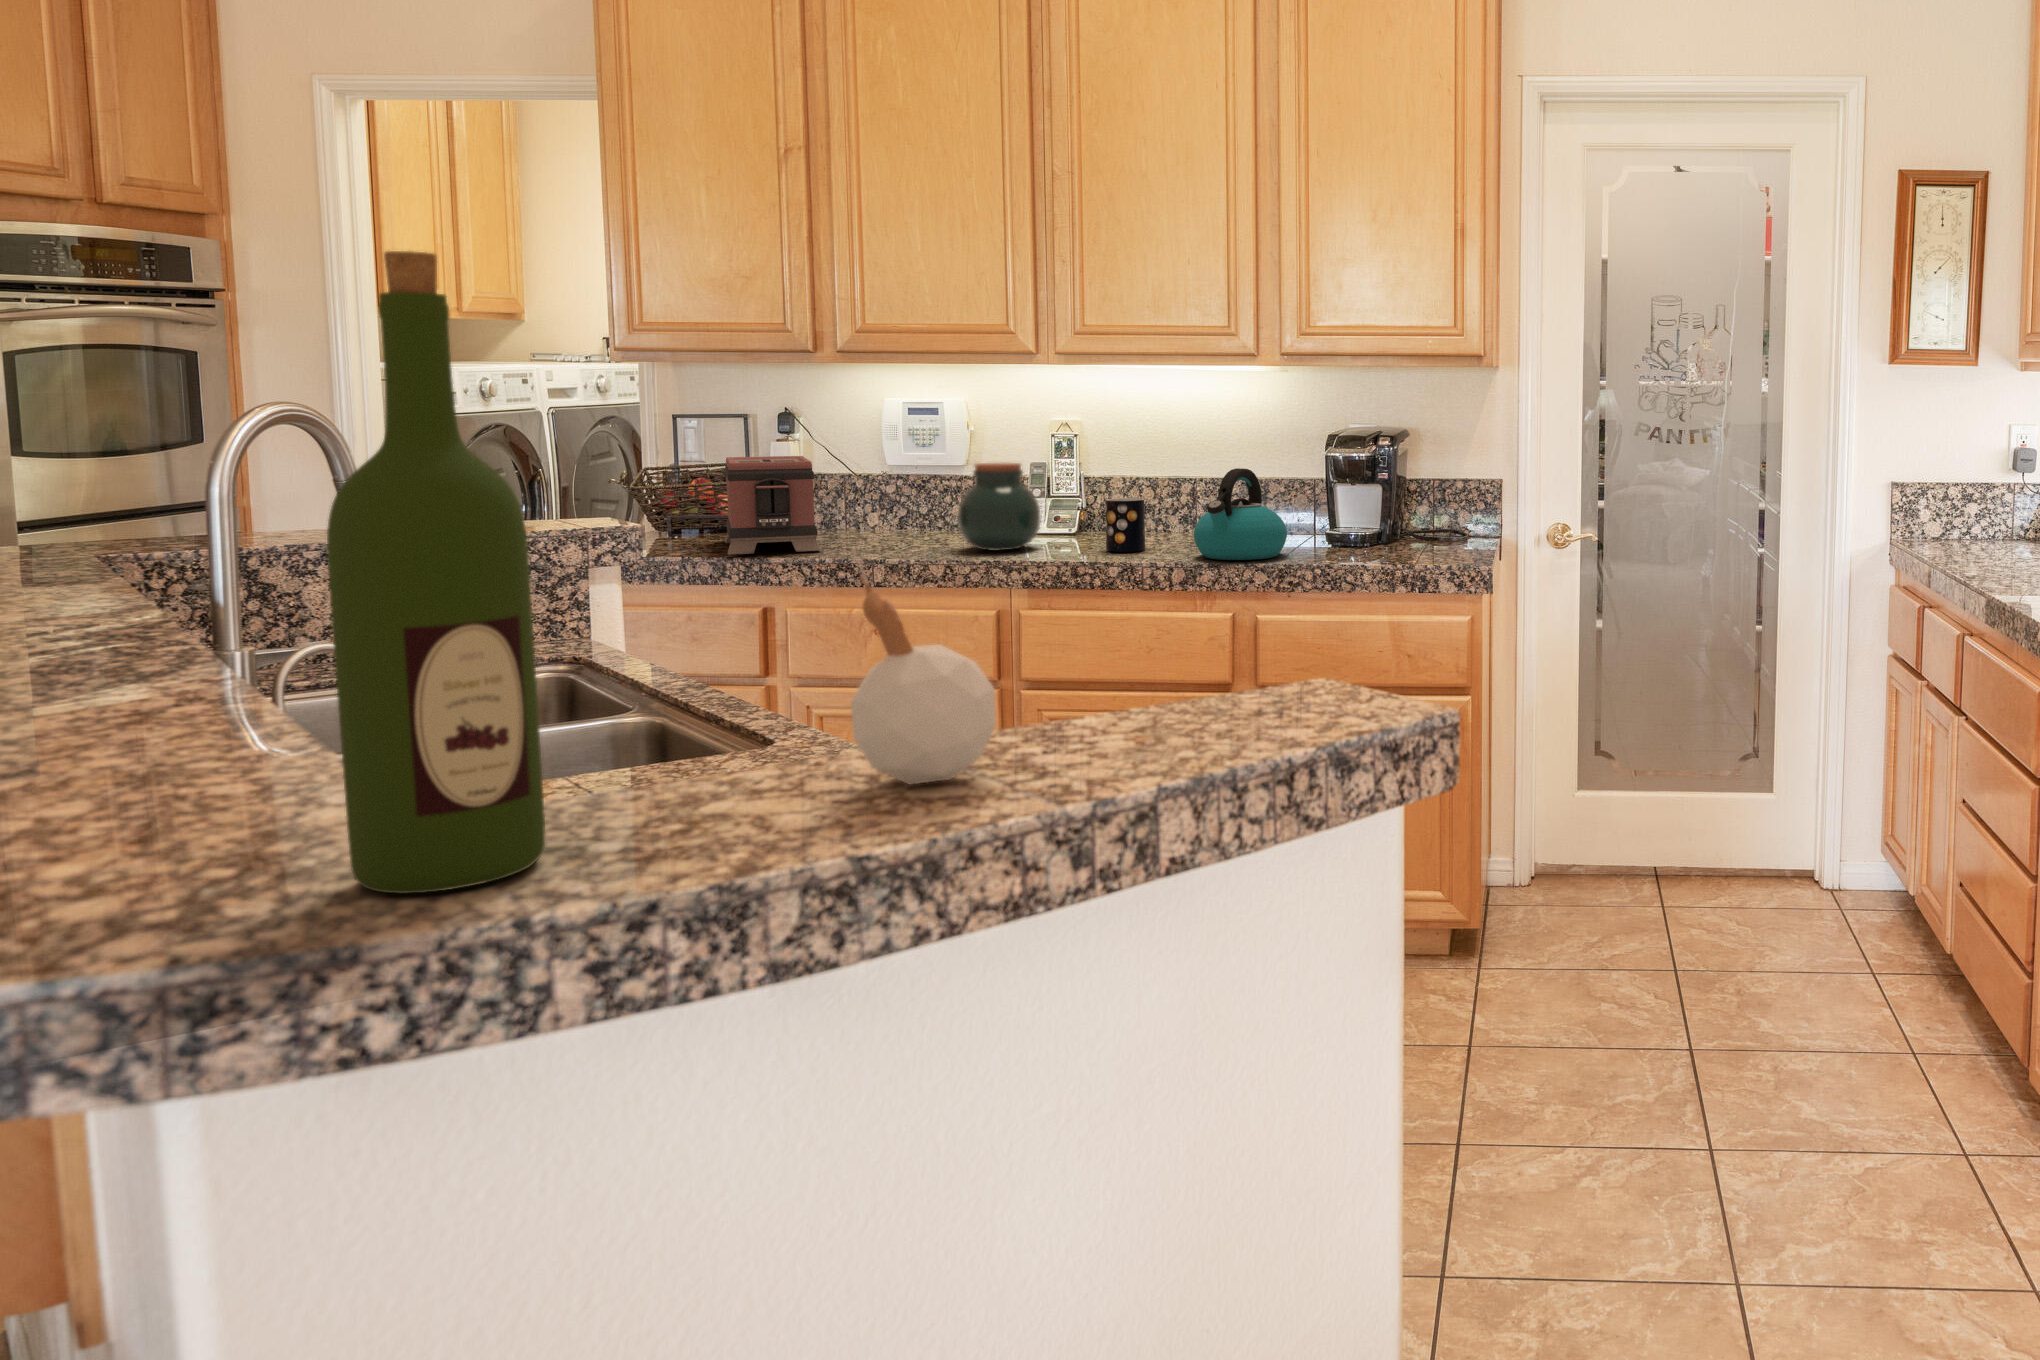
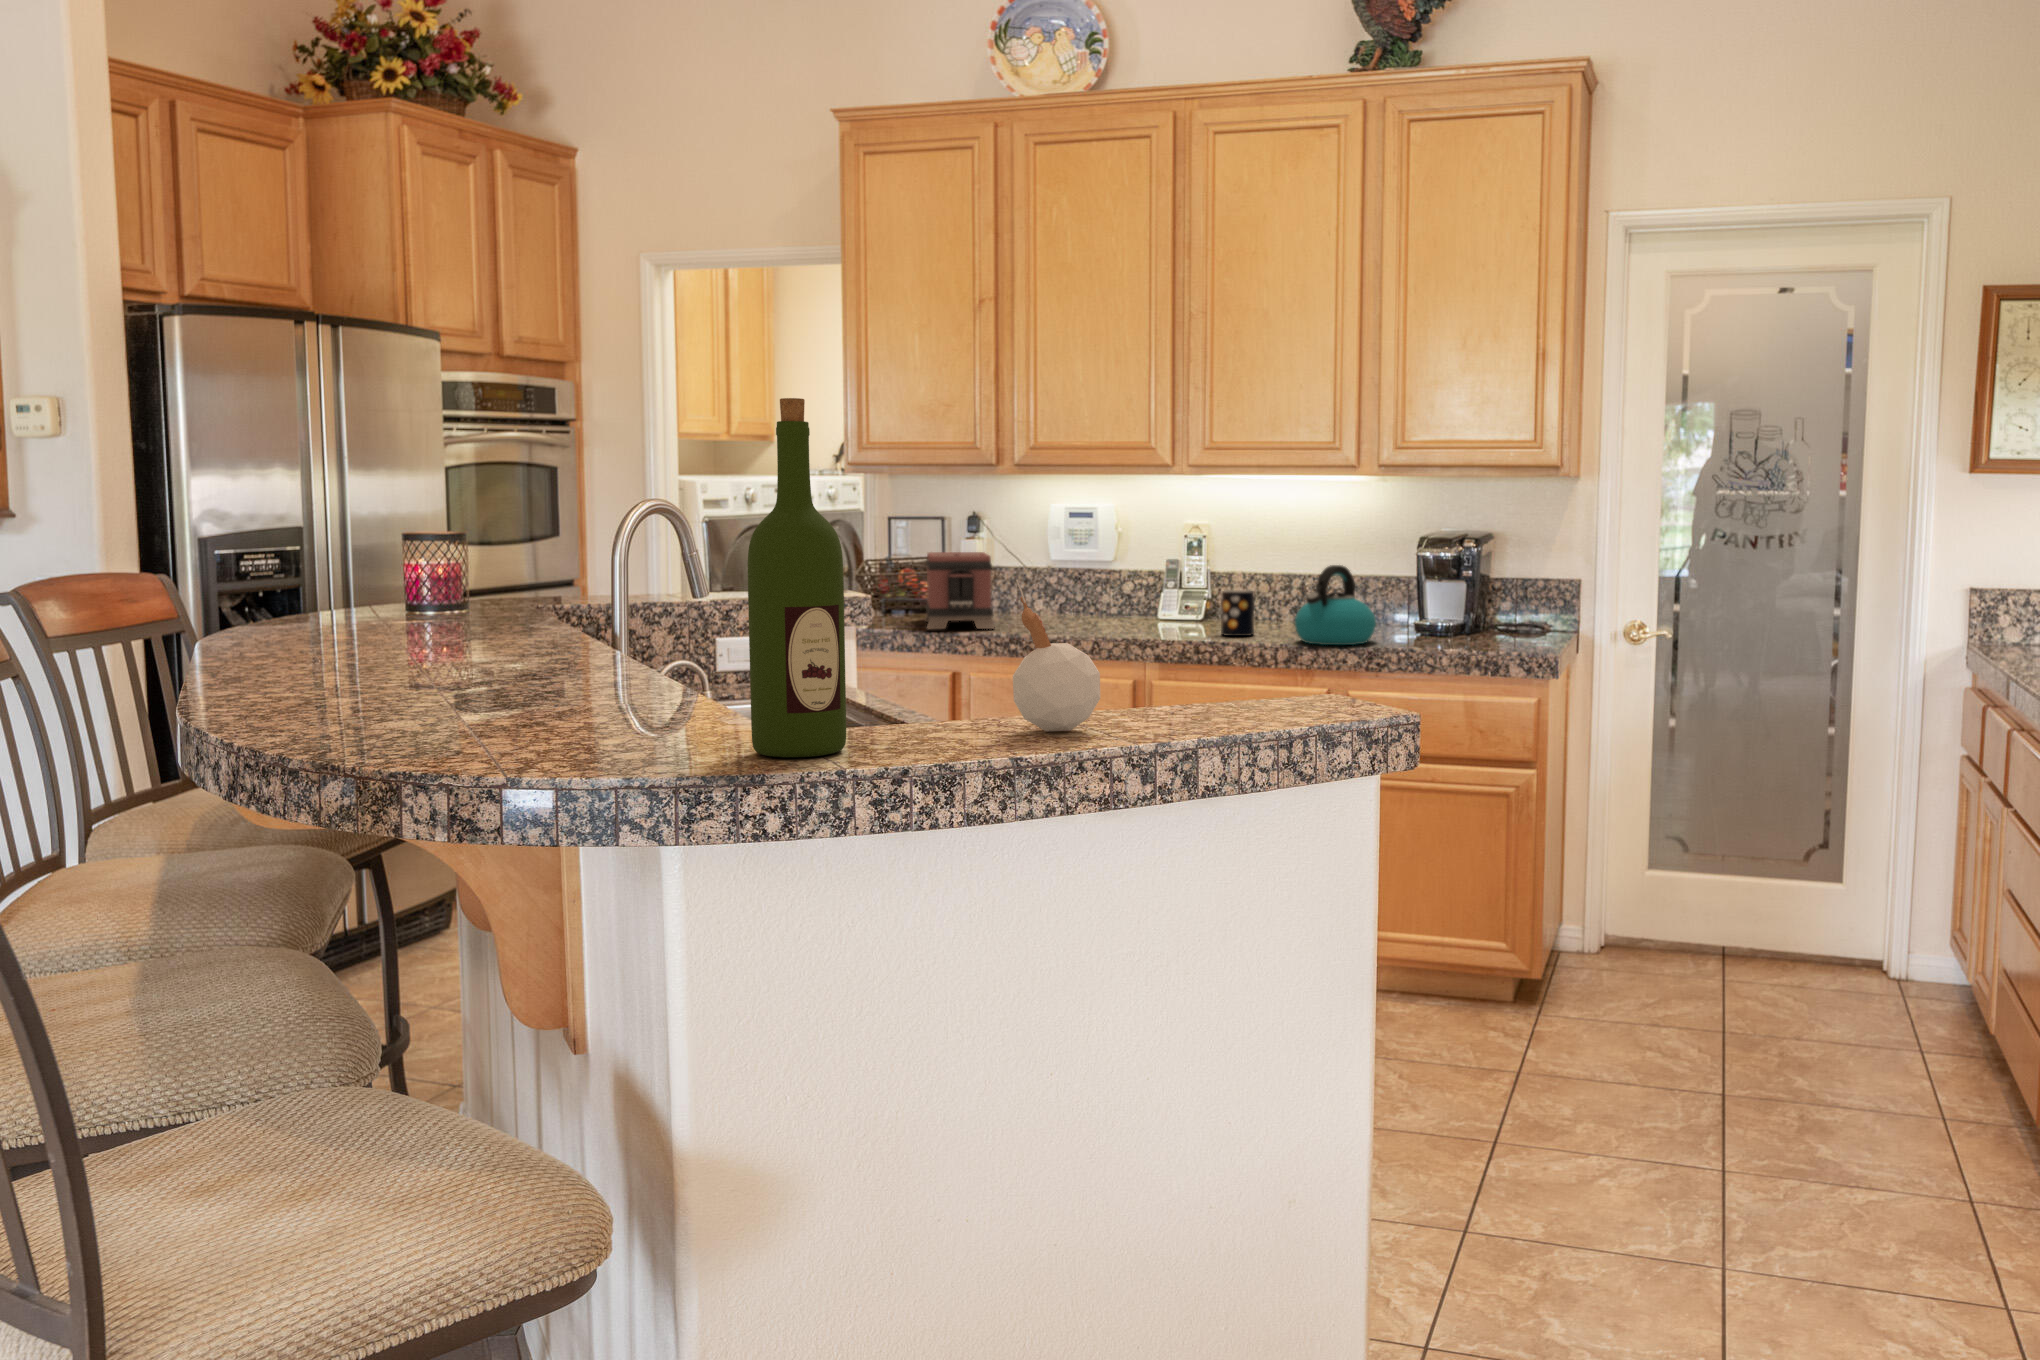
jar: present [958,463,1041,551] -> none [1102,558,1168,632]

